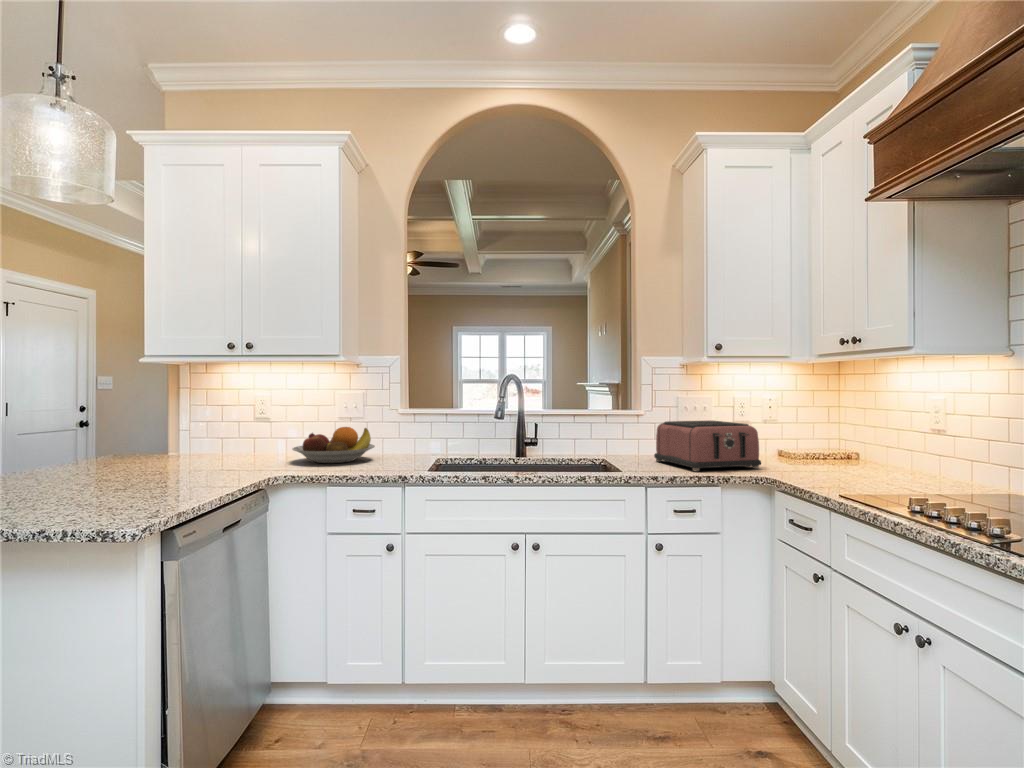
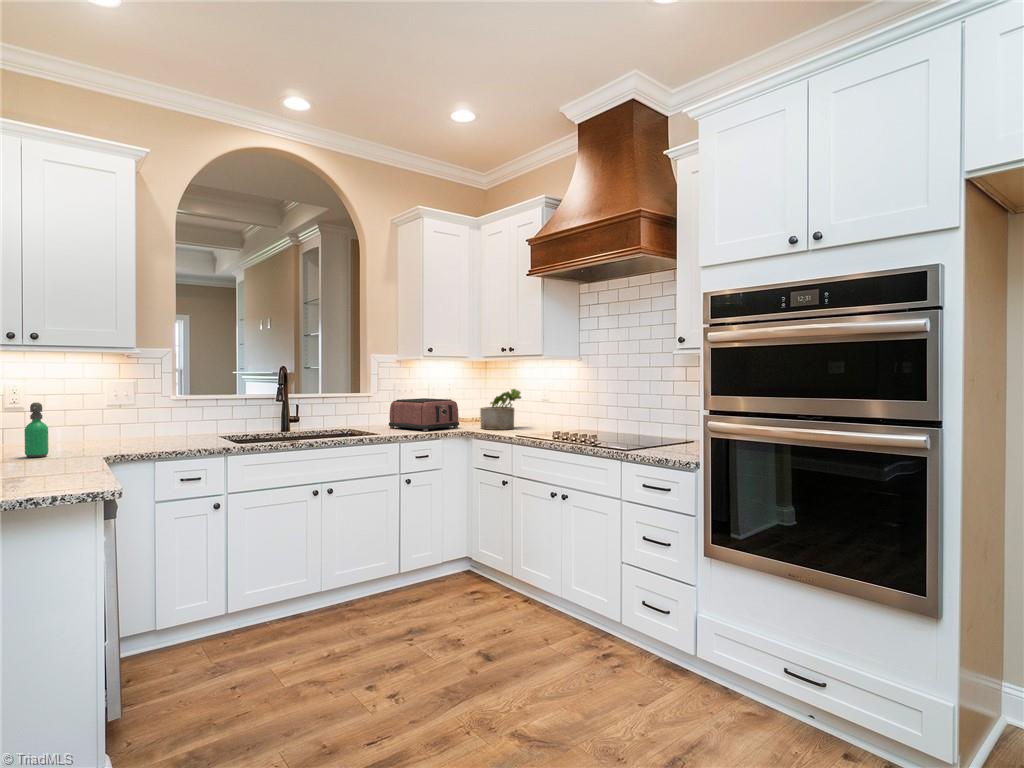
potted plant: none [796,410,881,480] -> present [480,389,521,430]
soap dispenser: none [230,414,251,470] -> present [24,402,48,457]
fruit bowl: present [292,427,375,463] -> none [70,413,159,447]

